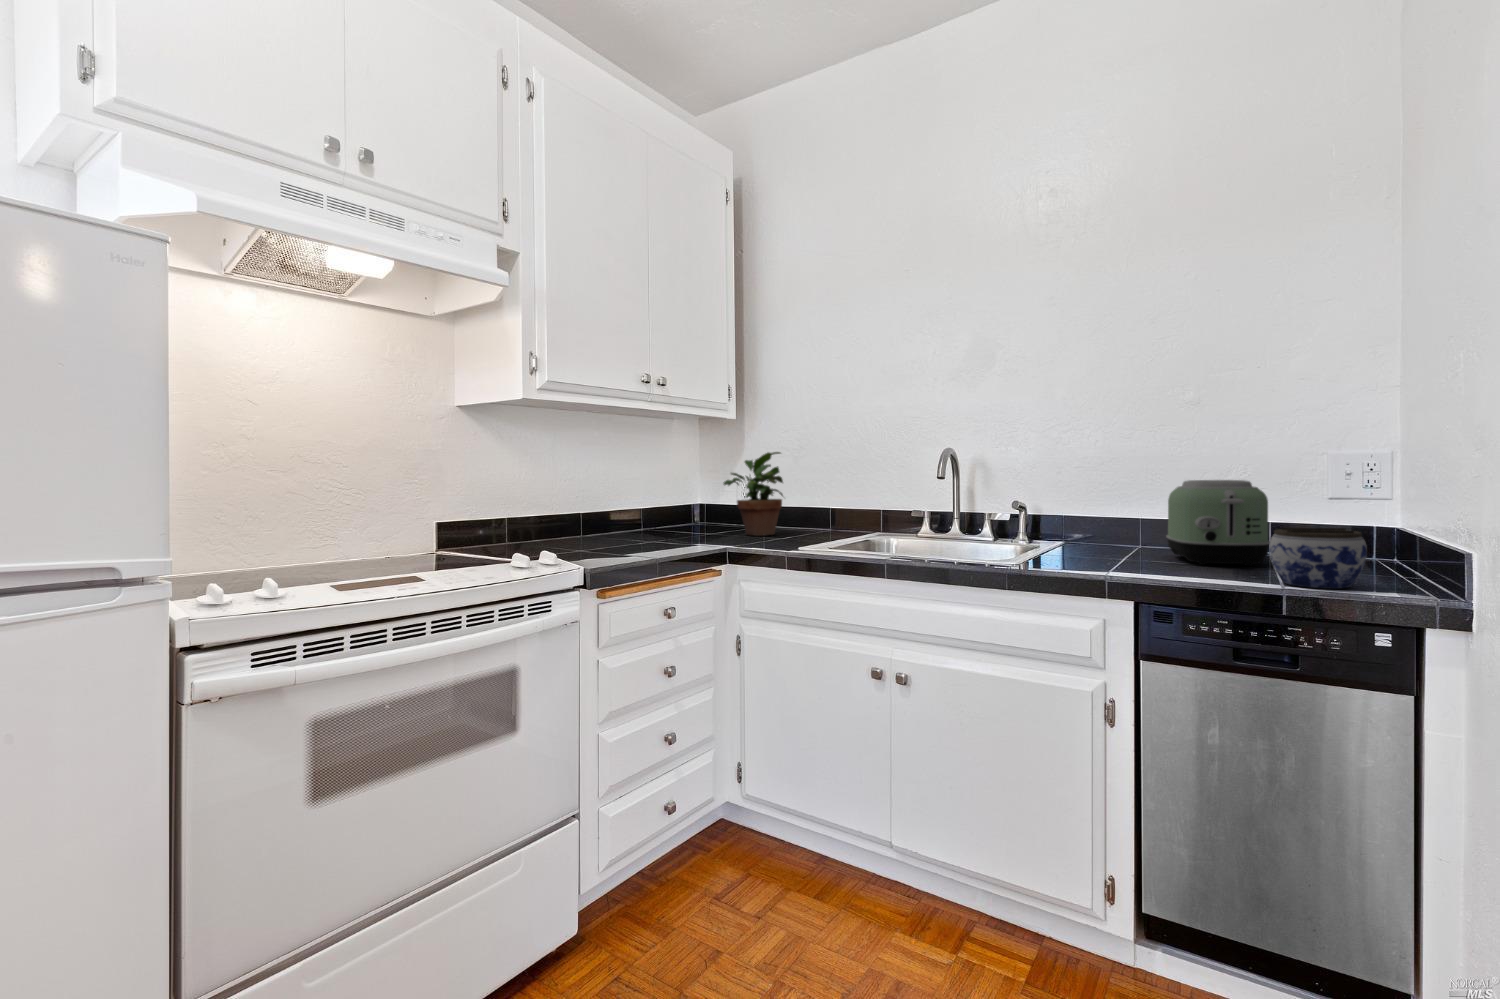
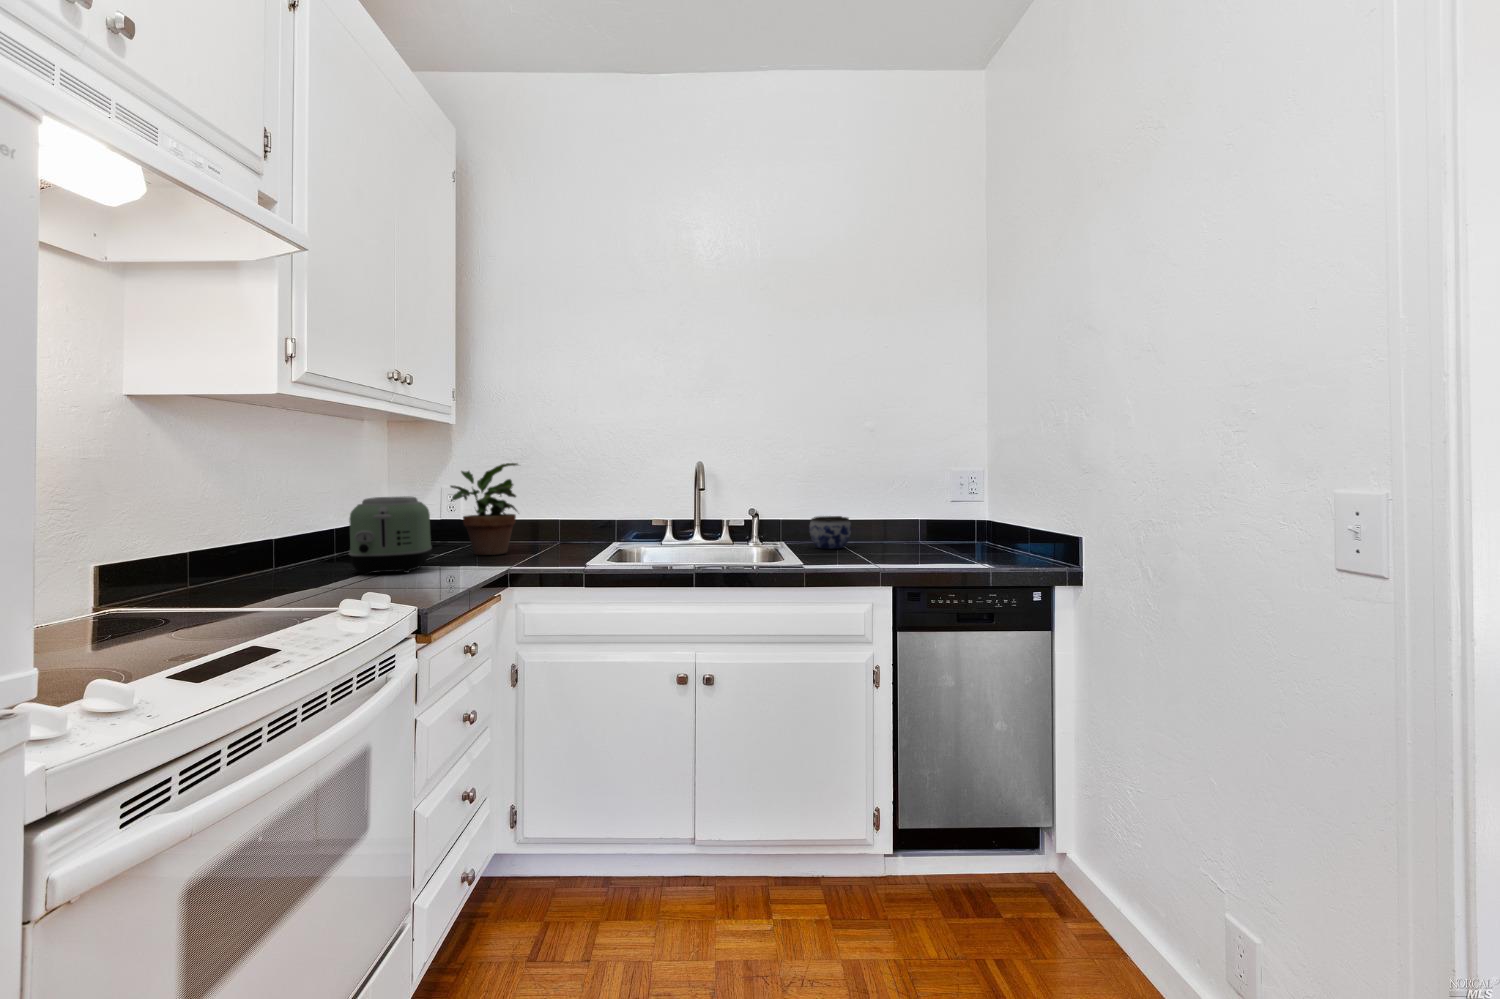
toaster: present [1166,480,1270,566] -> present [349,496,432,575]
jar: present [1269,527,1367,589] -> present [809,516,851,549]

